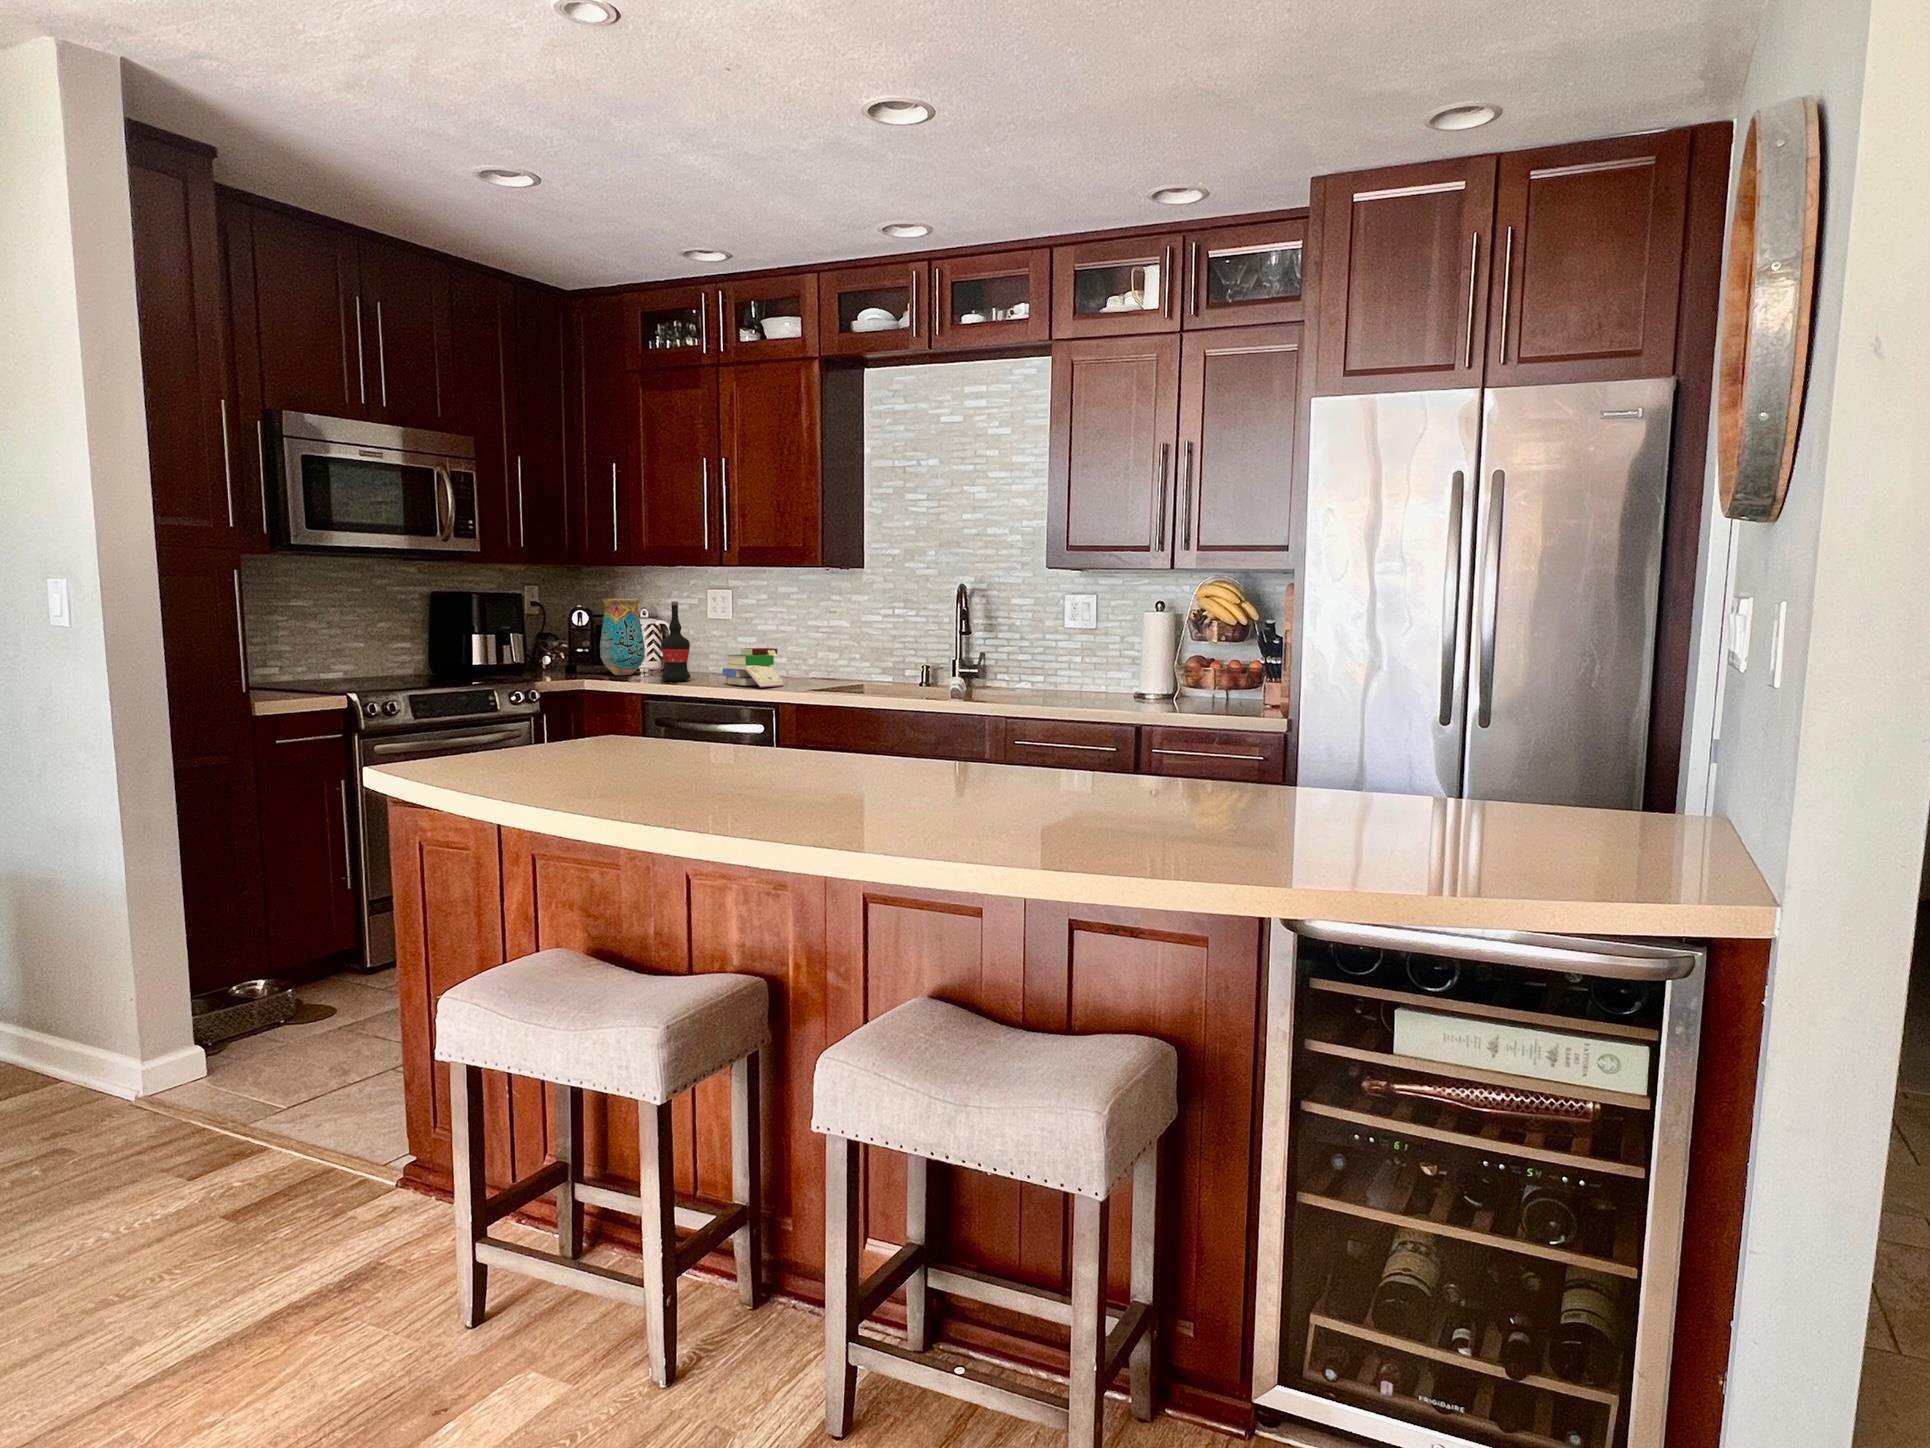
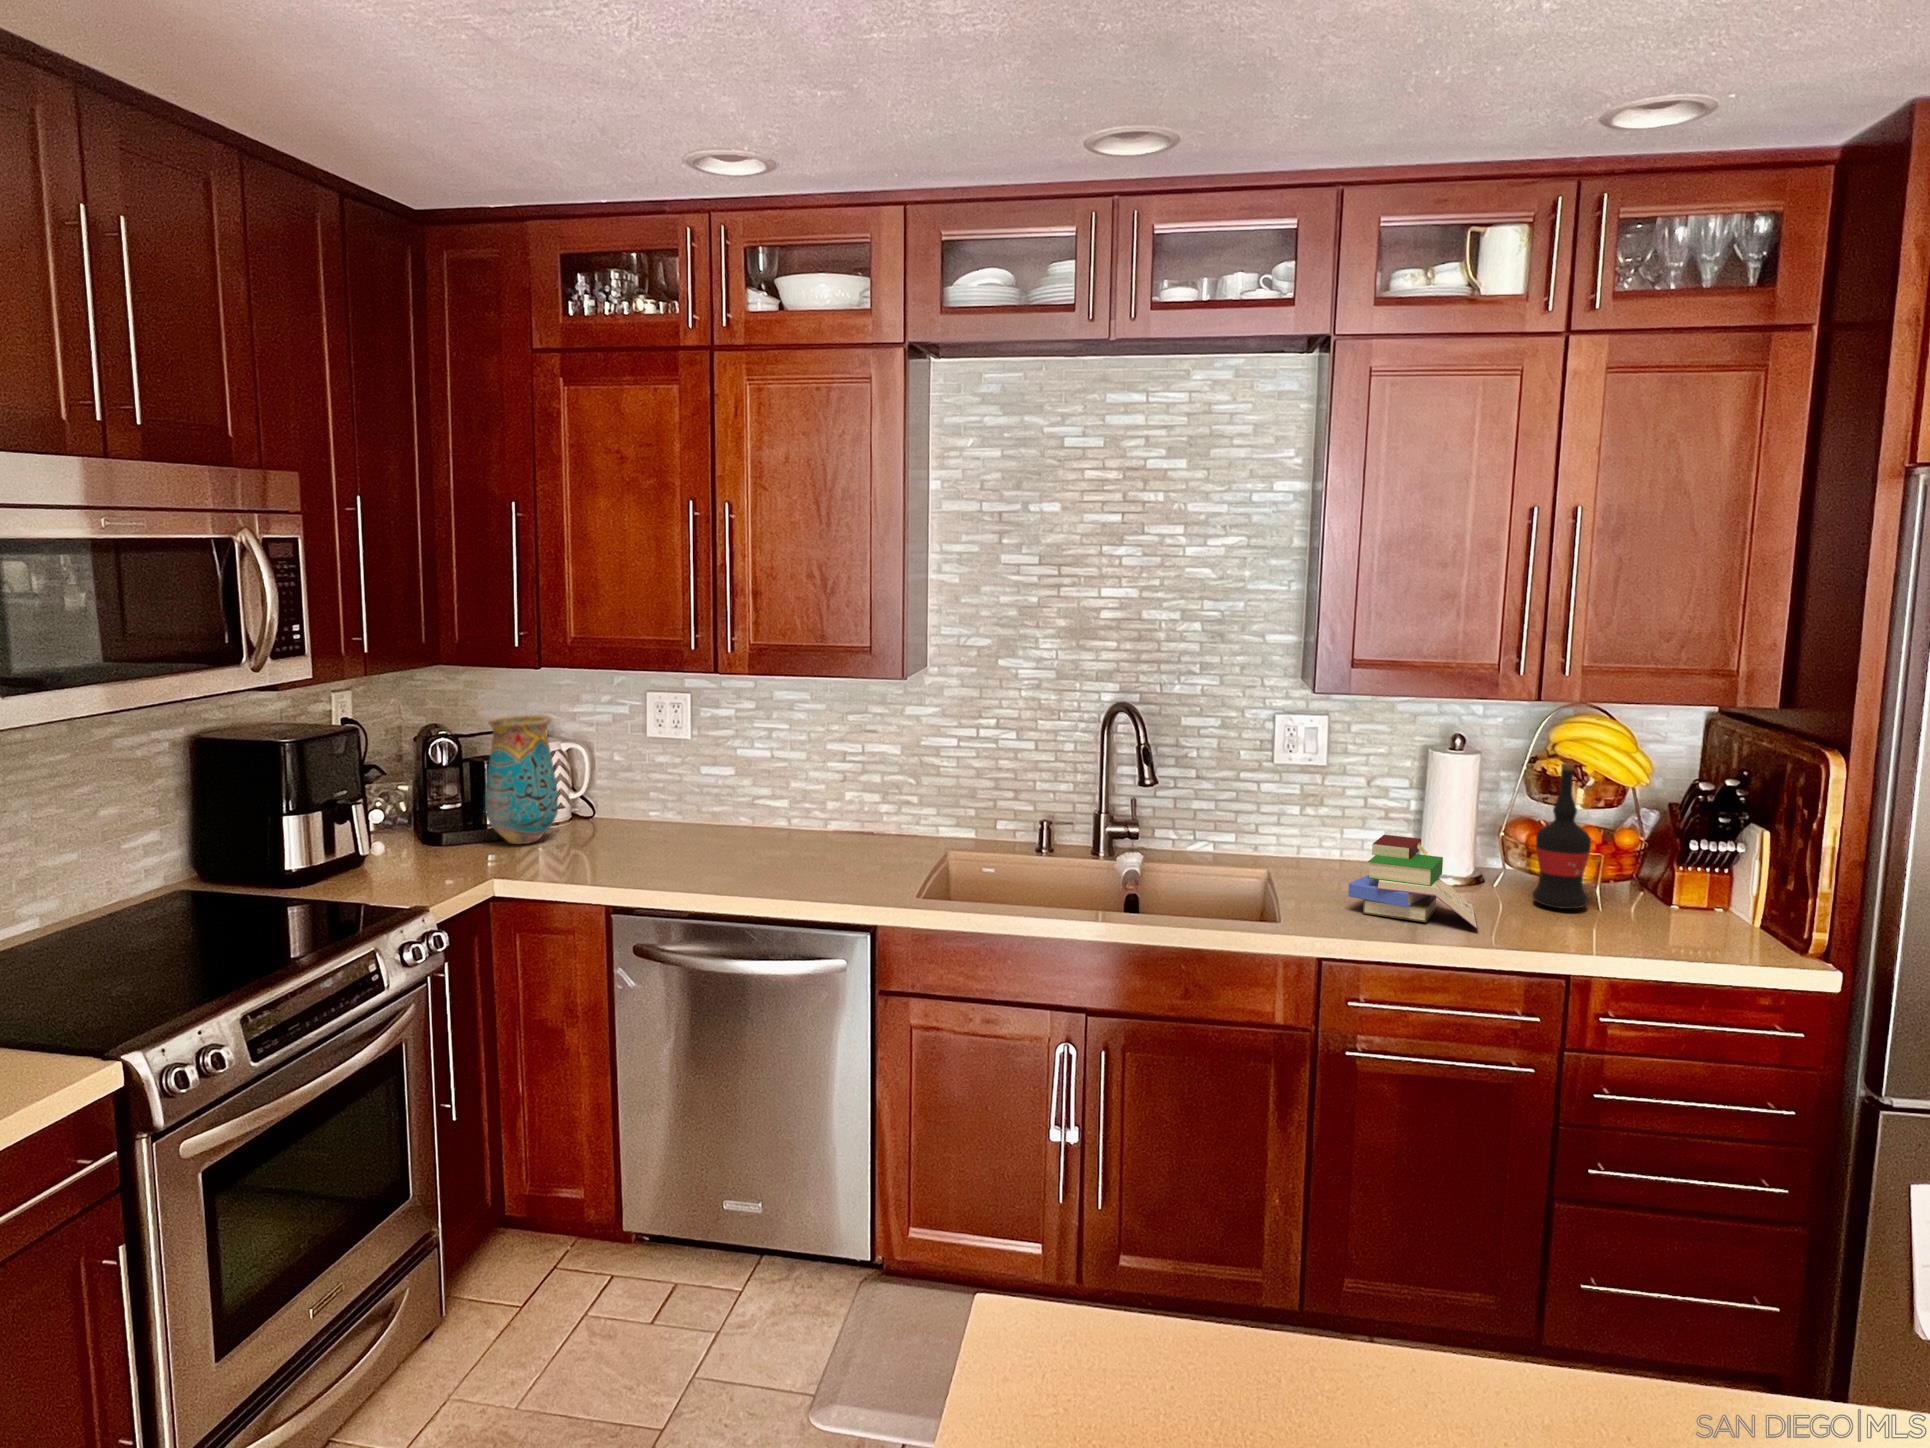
wine bottle: present [661,601,690,681] -> present [1533,763,1591,909]
book: present [723,648,784,687] -> present [1348,835,1478,929]

